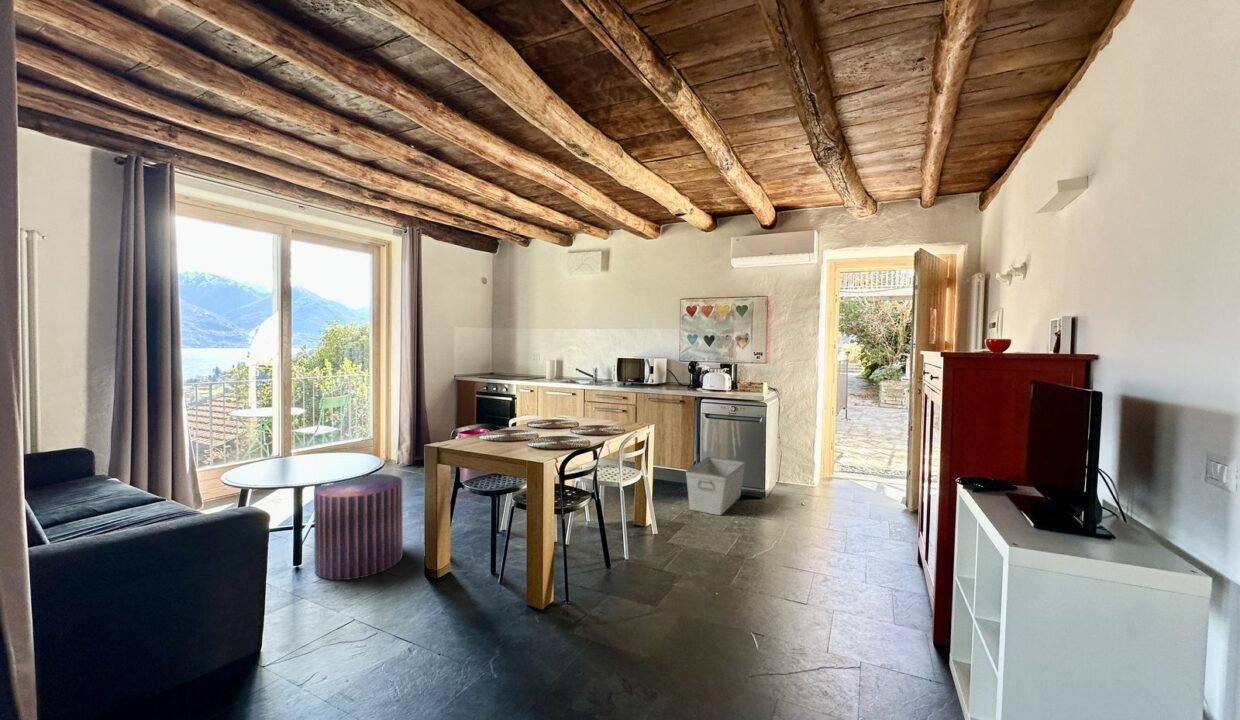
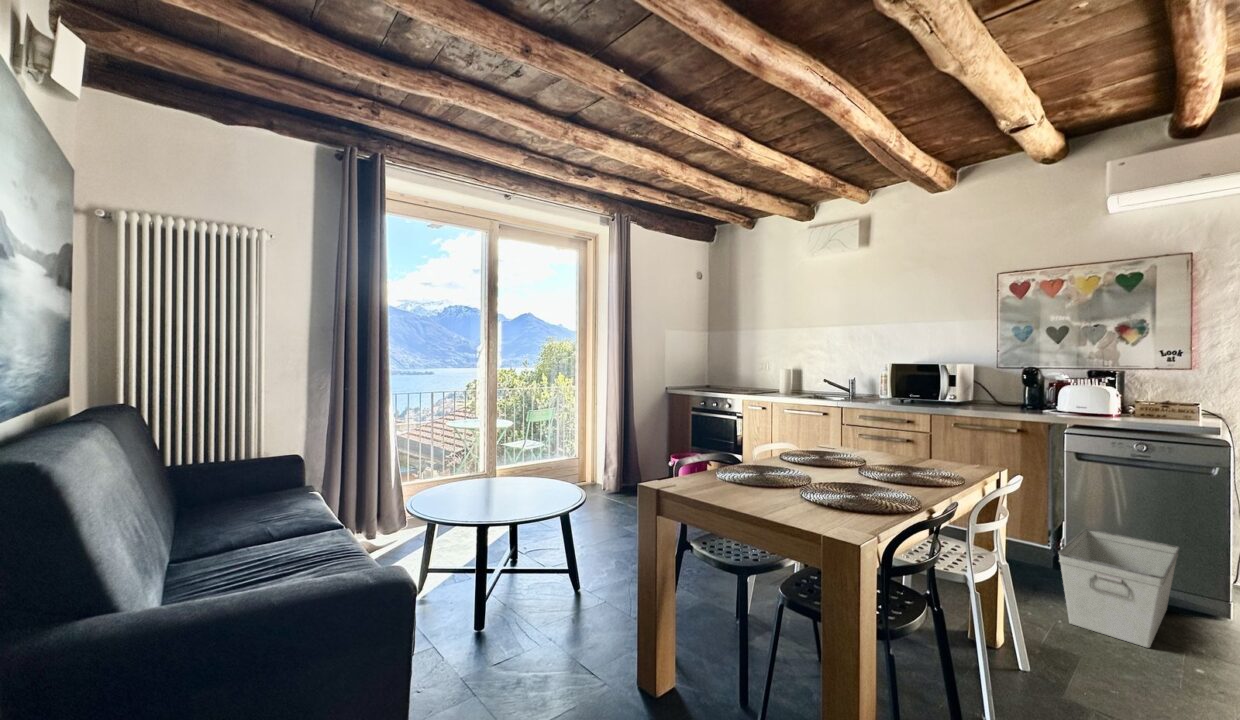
pouf: present [314,474,403,580] -> none [500,514,608,668]

